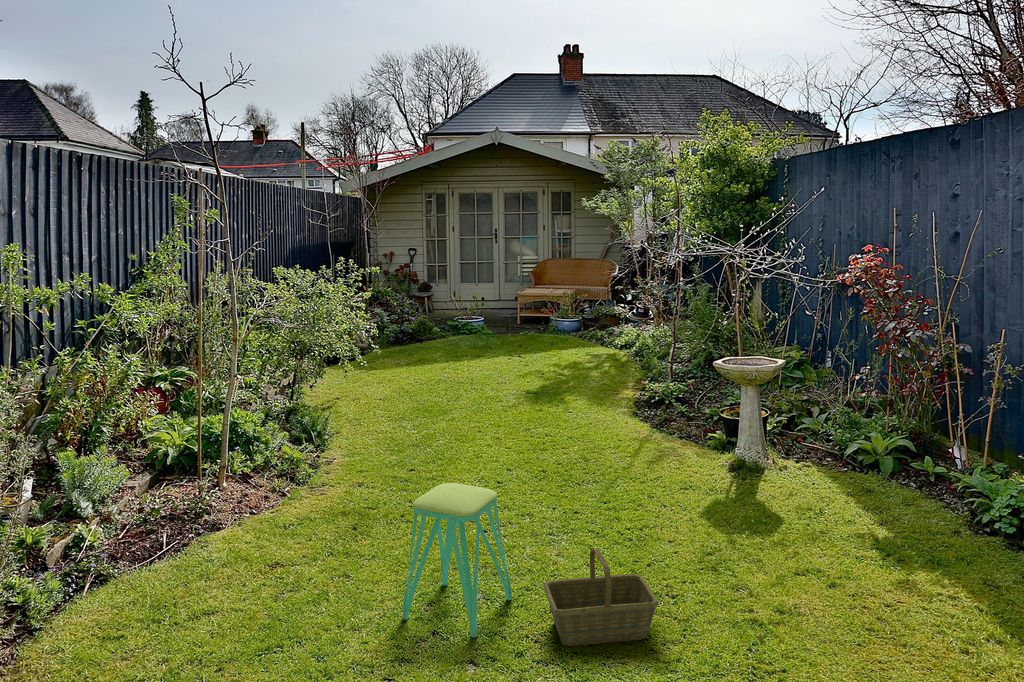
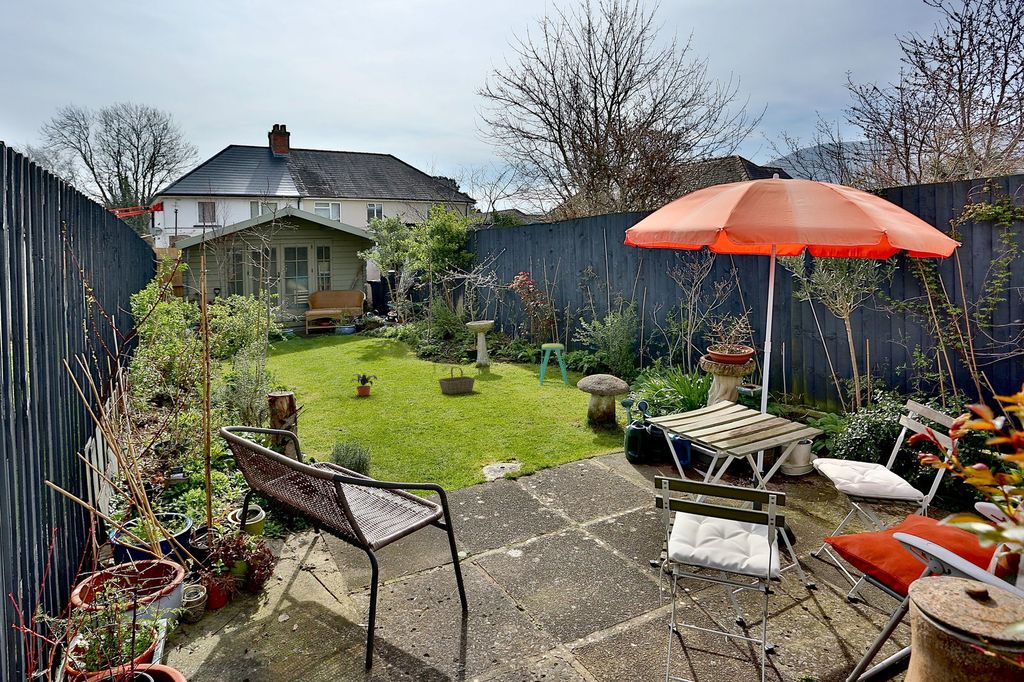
stool: present [402,483,512,637] -> present [540,343,567,385]
potted plant: none [308,523,385,592] -> present [351,374,377,396]

